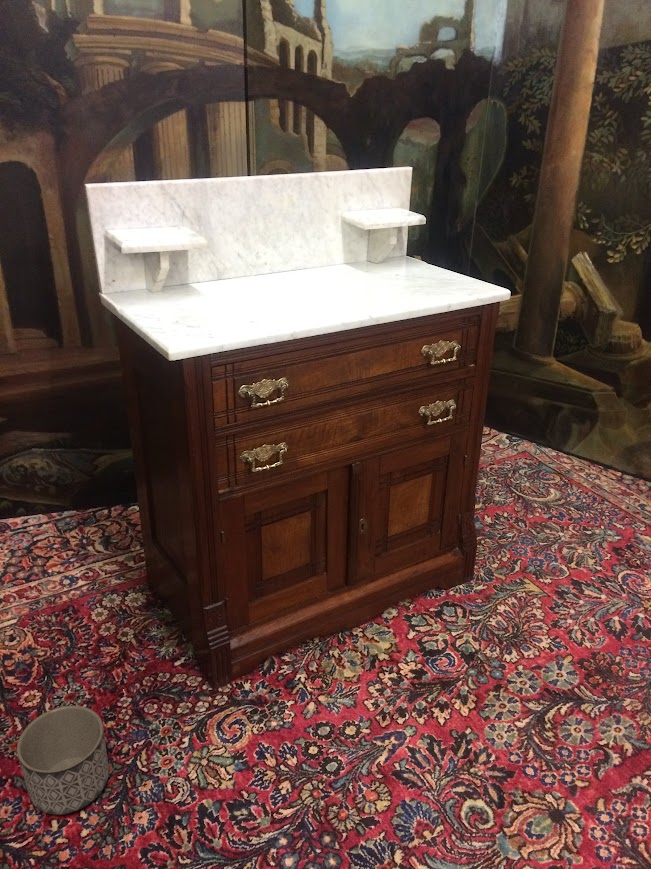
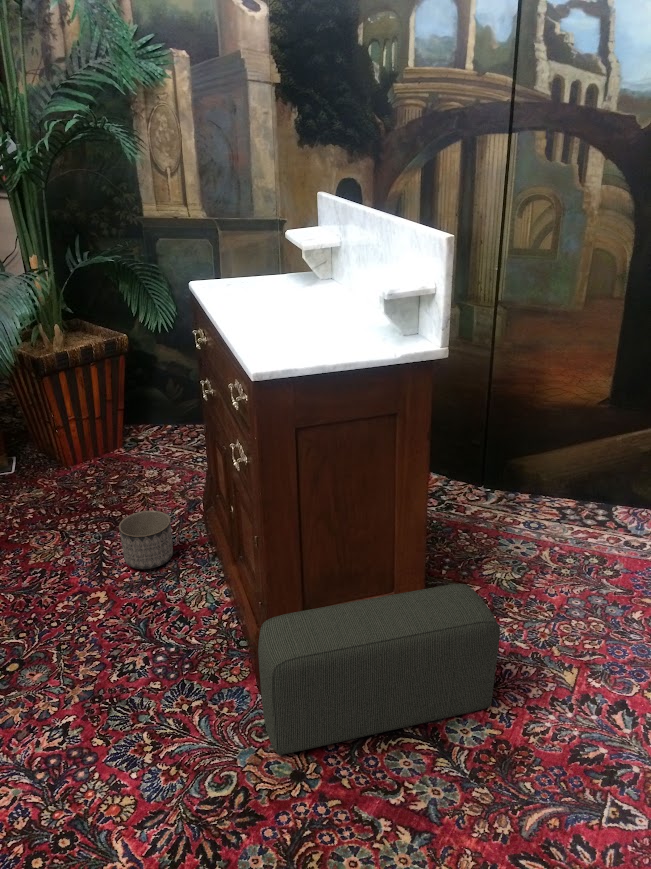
pouf: none [454,554,564,816] -> present [258,584,500,755]

